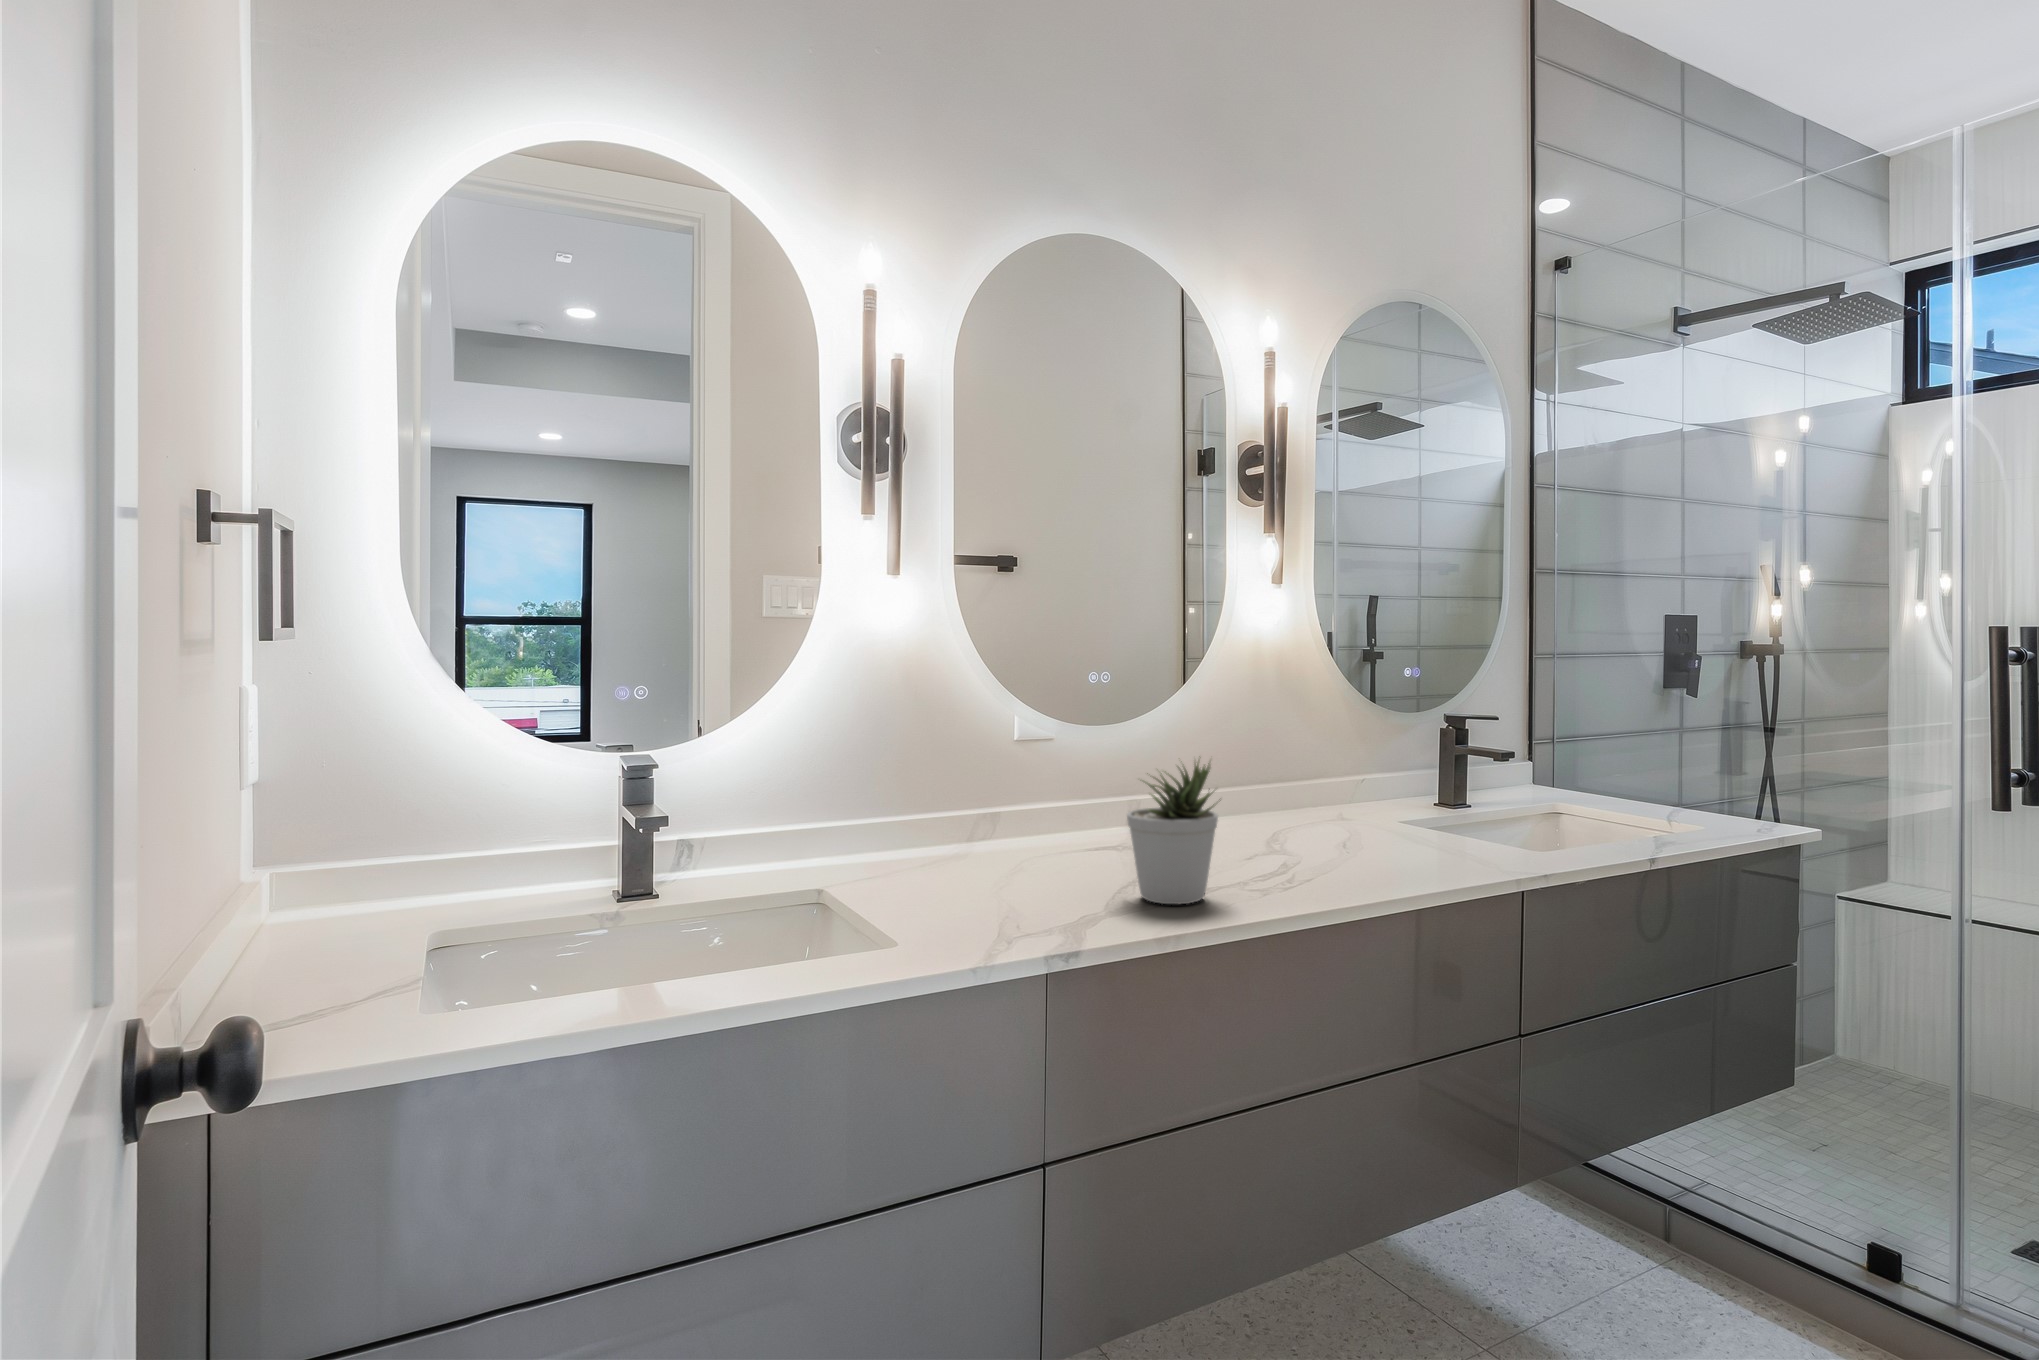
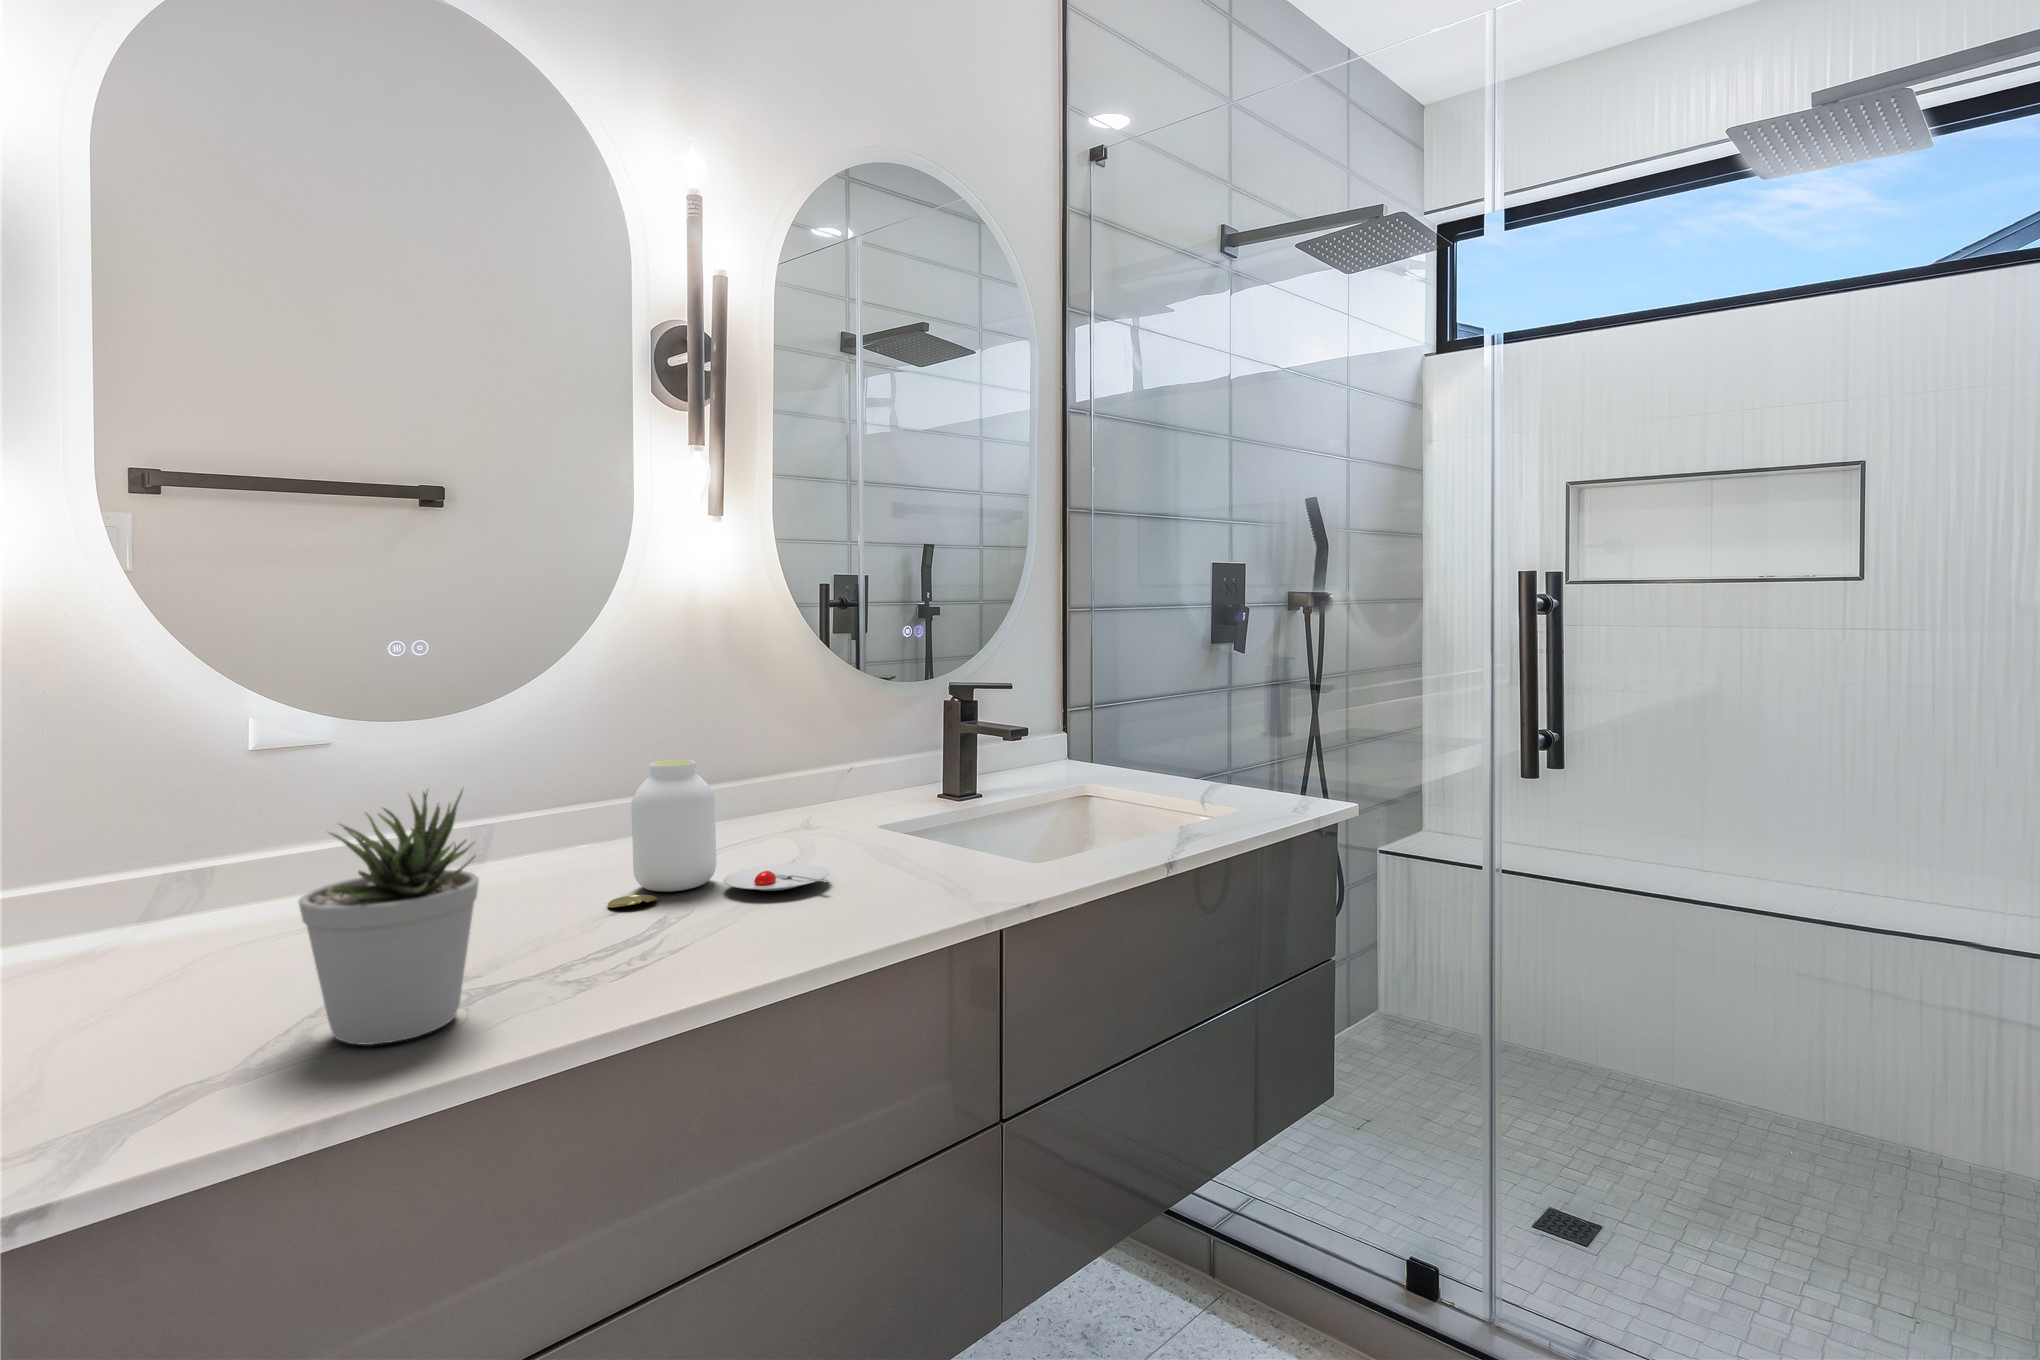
jar: none [1237,757,1388,853] -> present [608,760,829,908]

